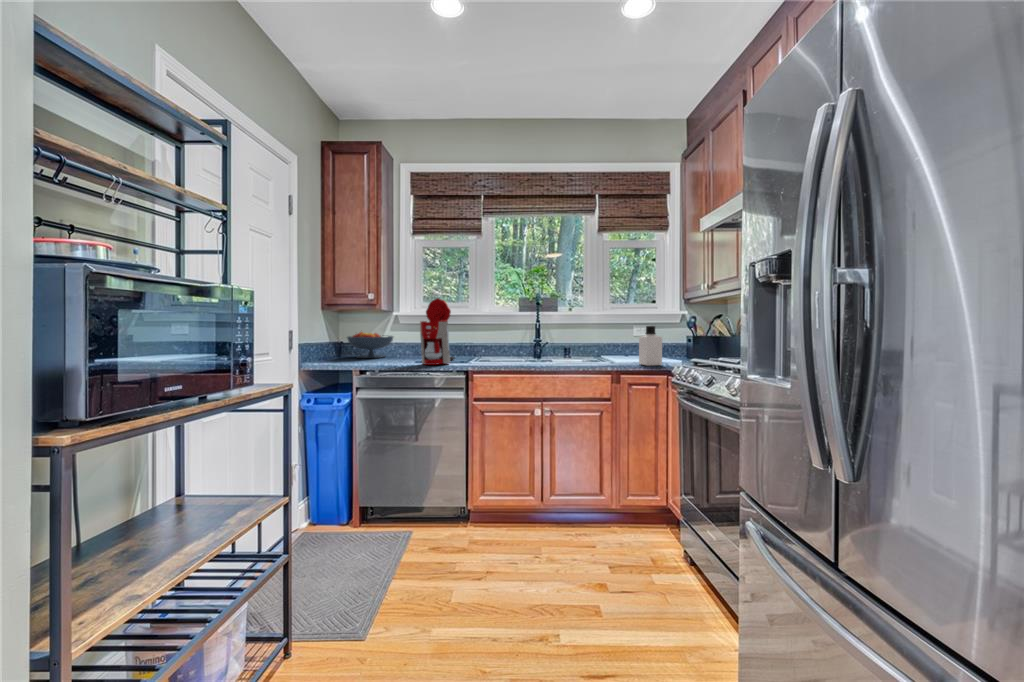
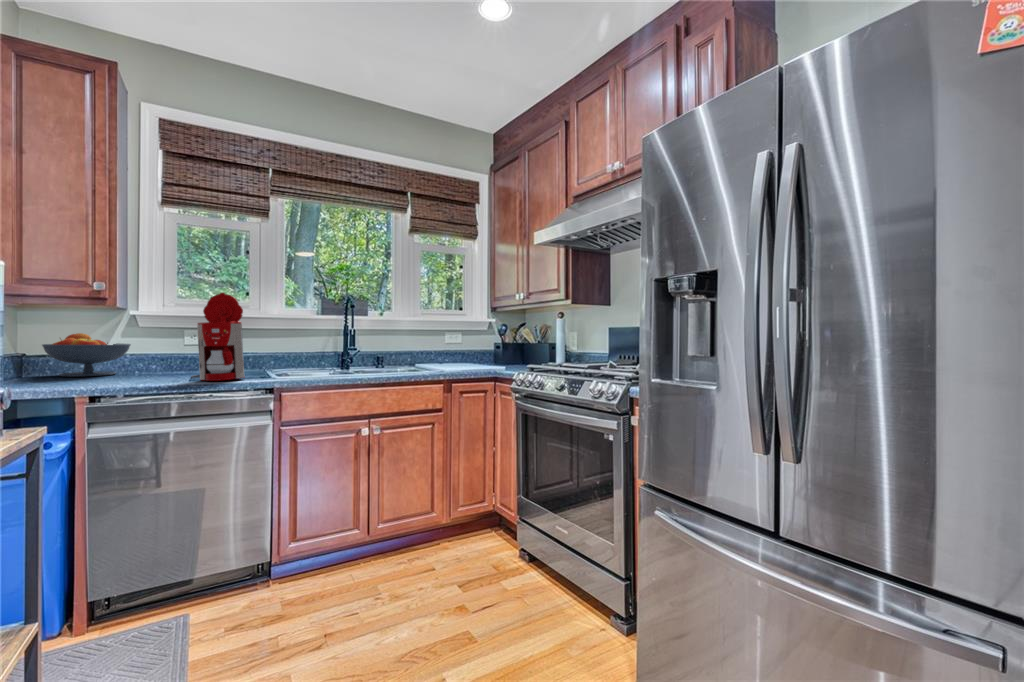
bottle: present [639,326,662,366] -> none [469,332,492,372]

